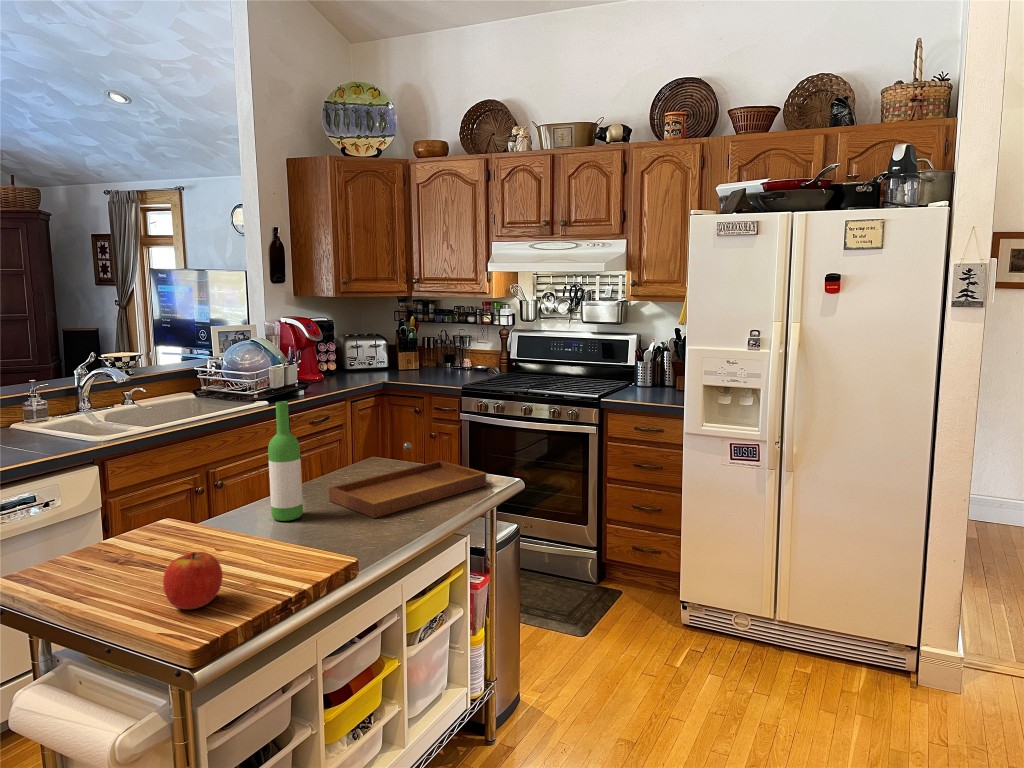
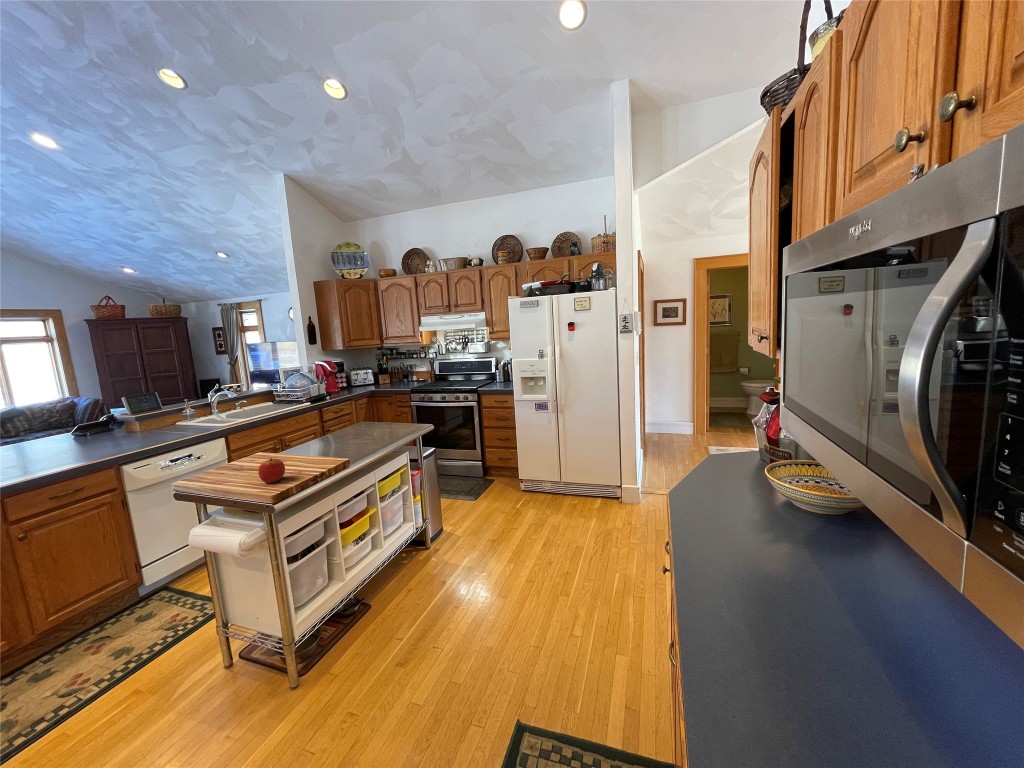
wine bottle: present [268,401,303,521] -> none [306,397,326,451]
tray: present [329,442,487,518] -> none [338,412,414,446]

